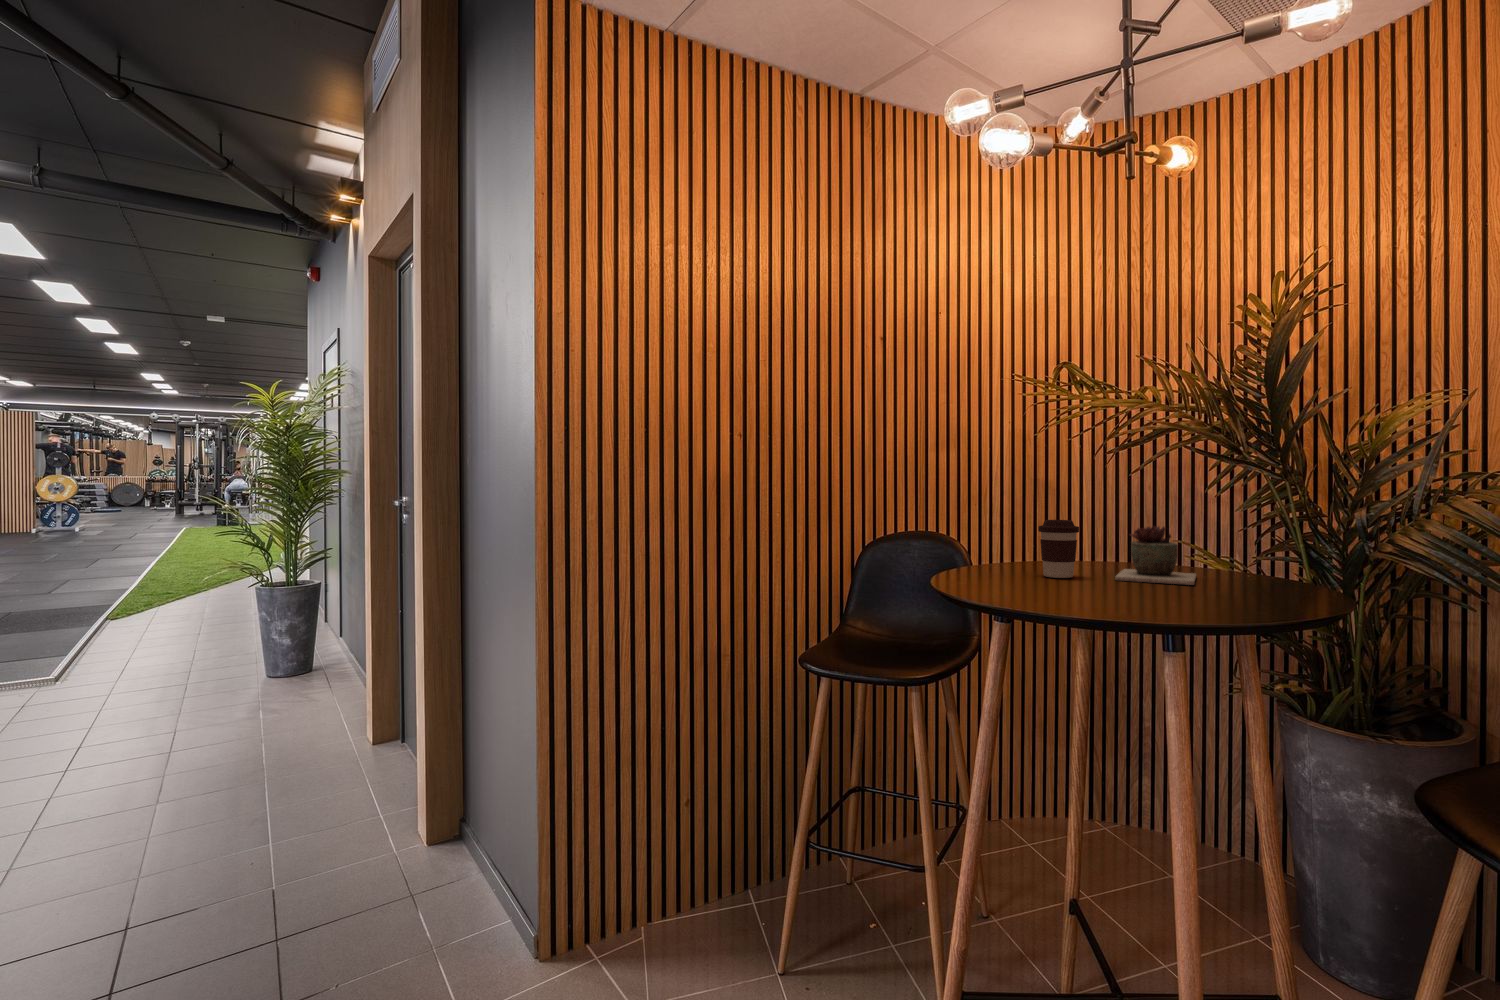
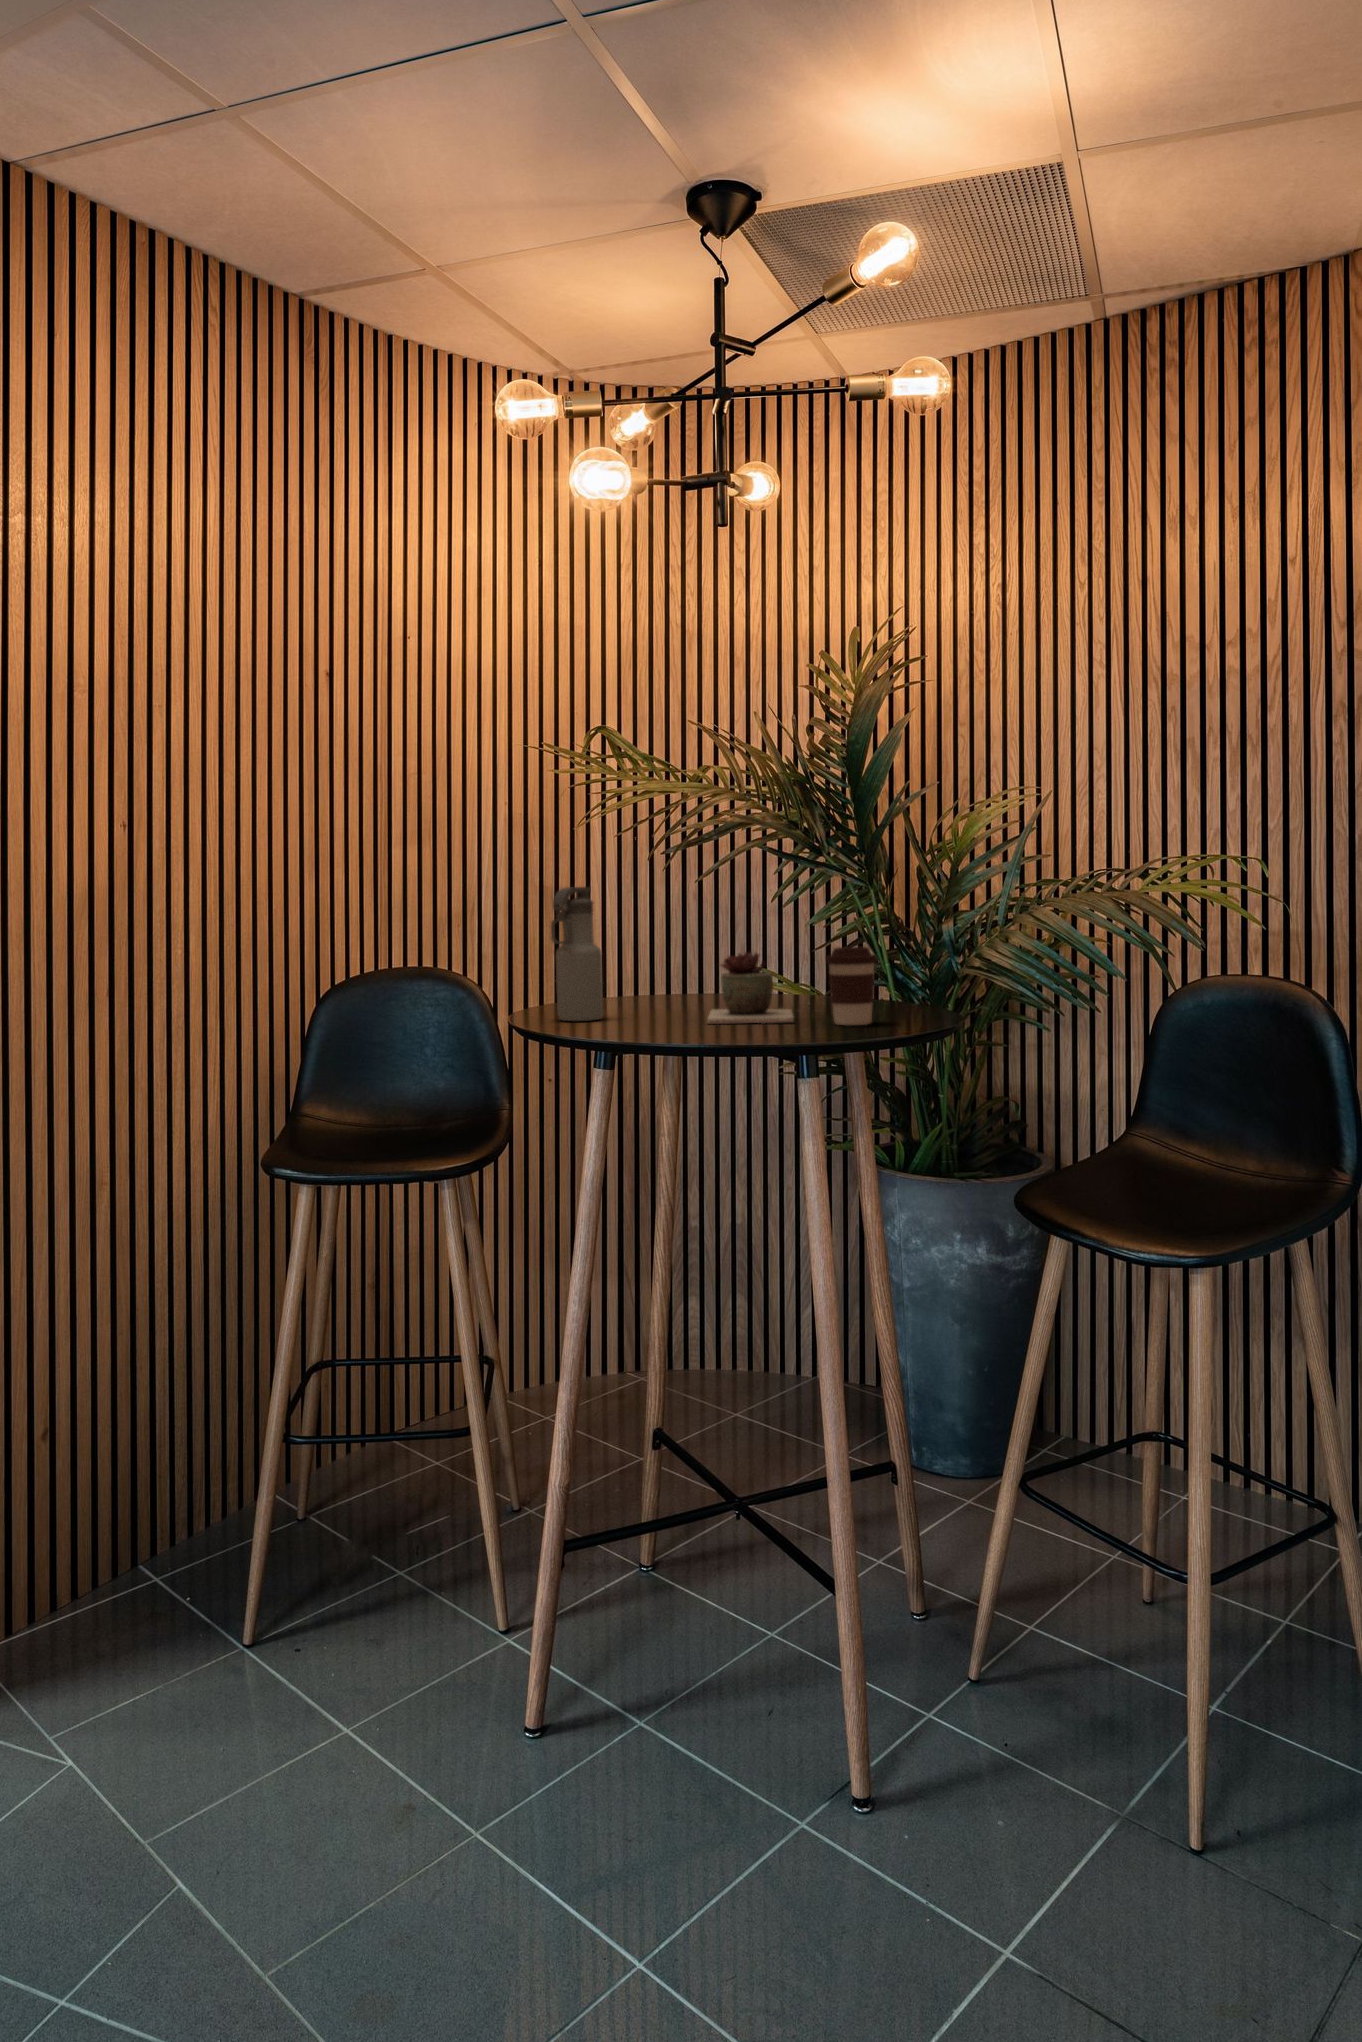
water bottle: none [994,472,1033,570] -> present [551,887,604,1021]
coffee cup: present [1038,520,1079,578] -> present [826,947,877,1025]

